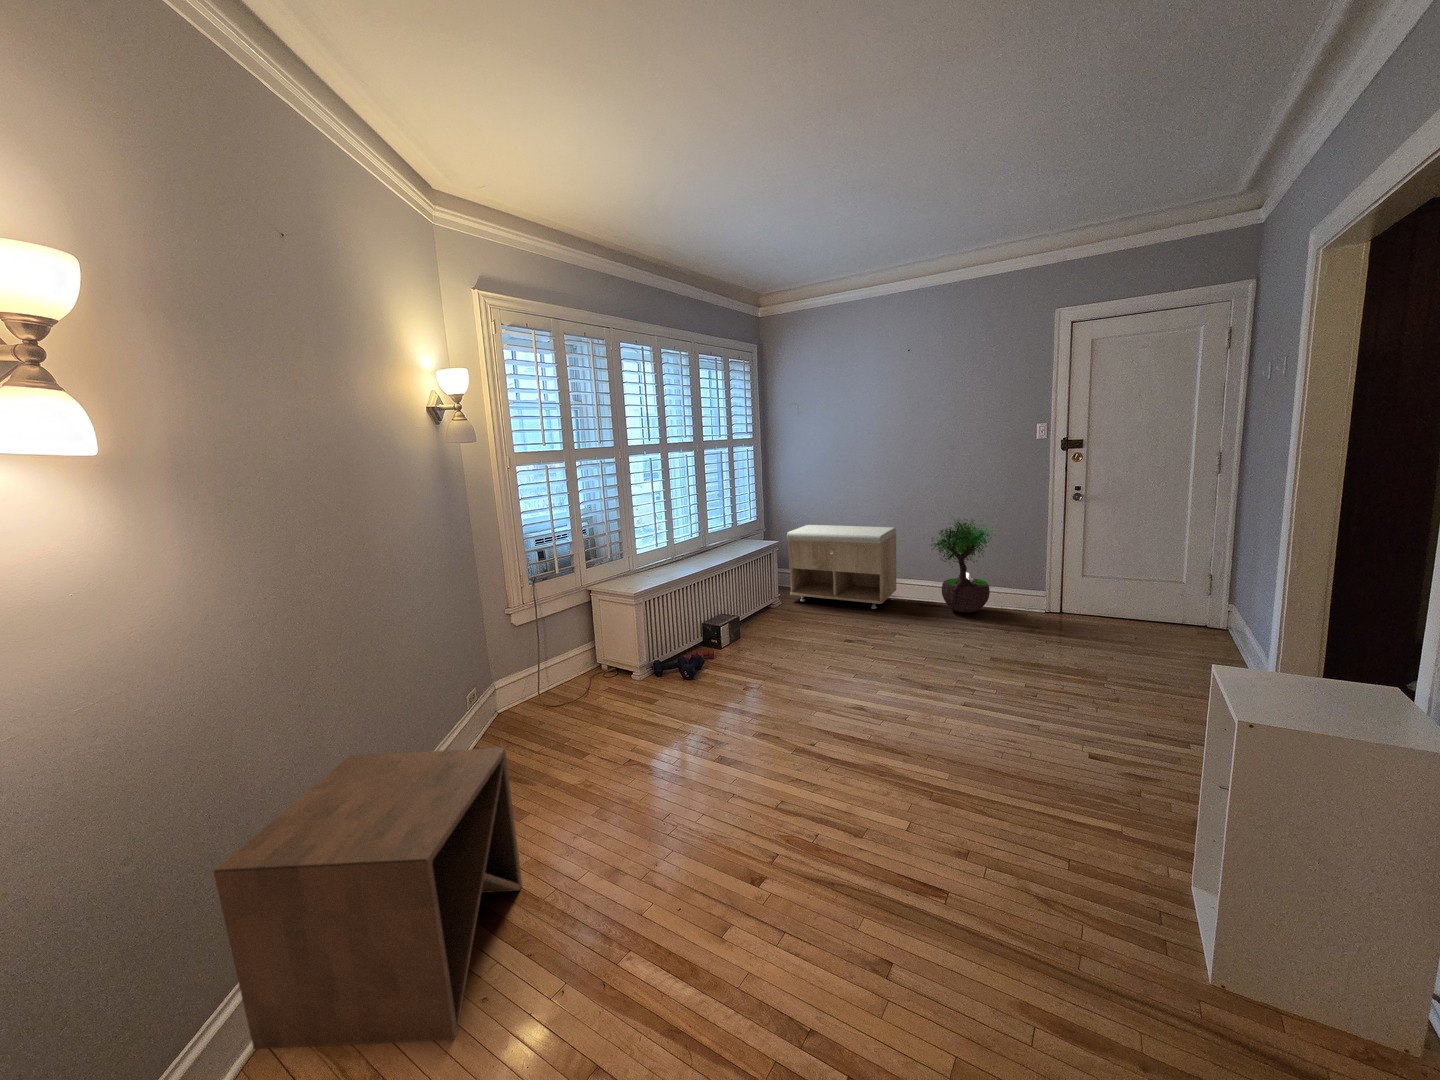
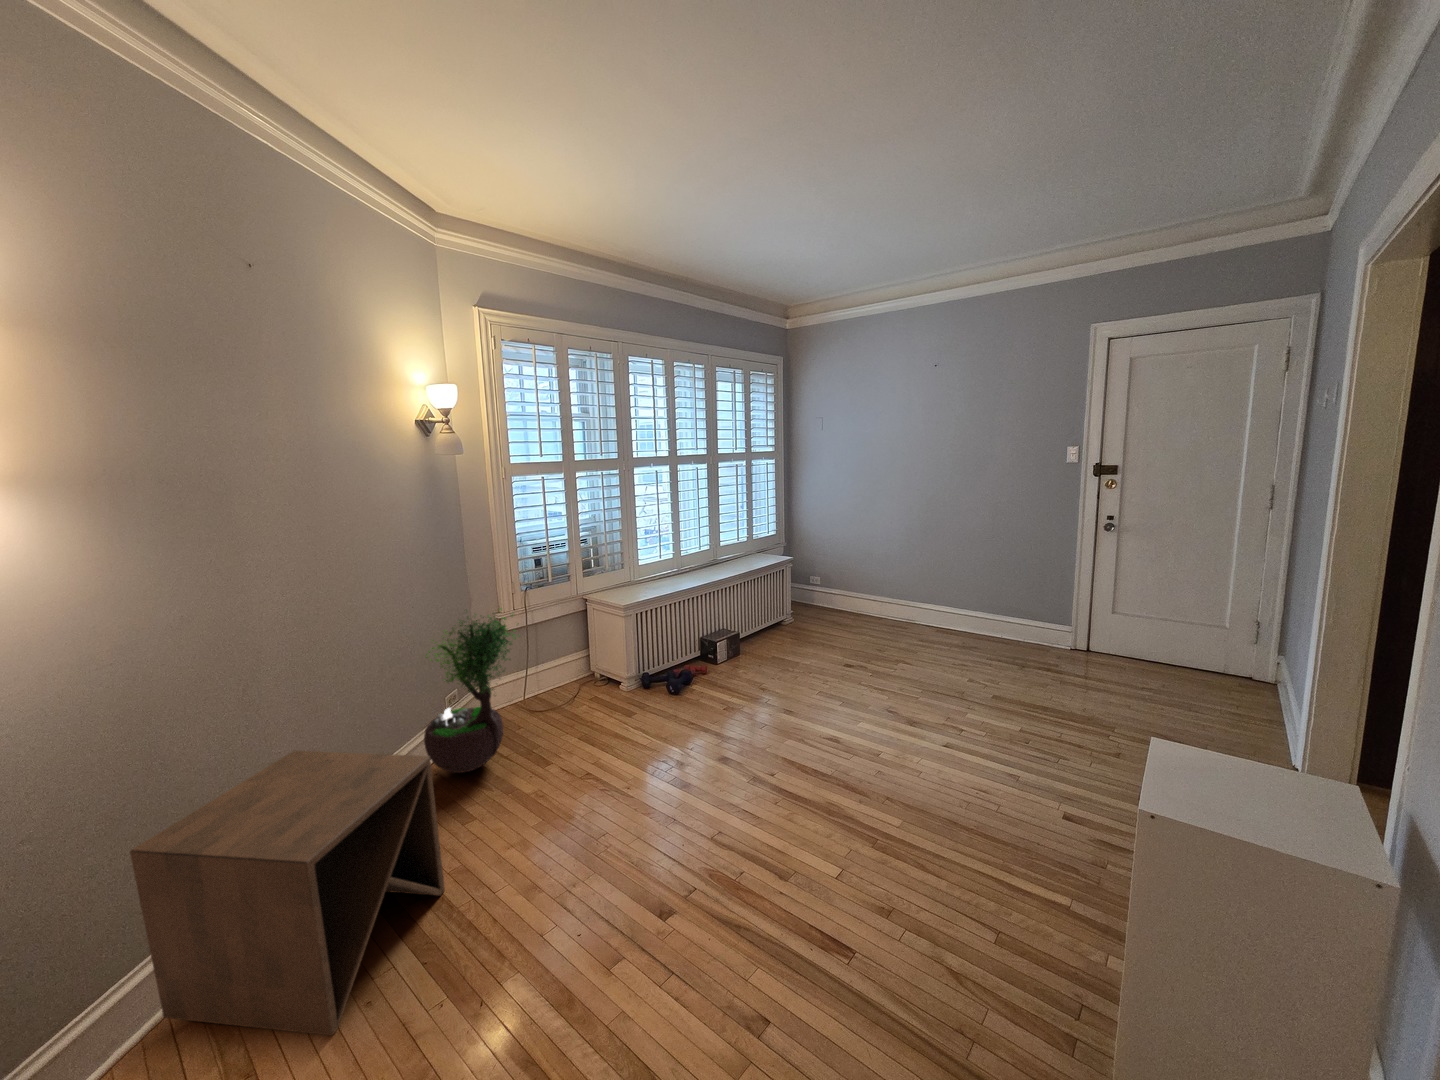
potted tree: present [931,512,993,613] -> present [424,608,515,773]
storage bench: present [787,525,896,609] -> none [800,542,916,634]

